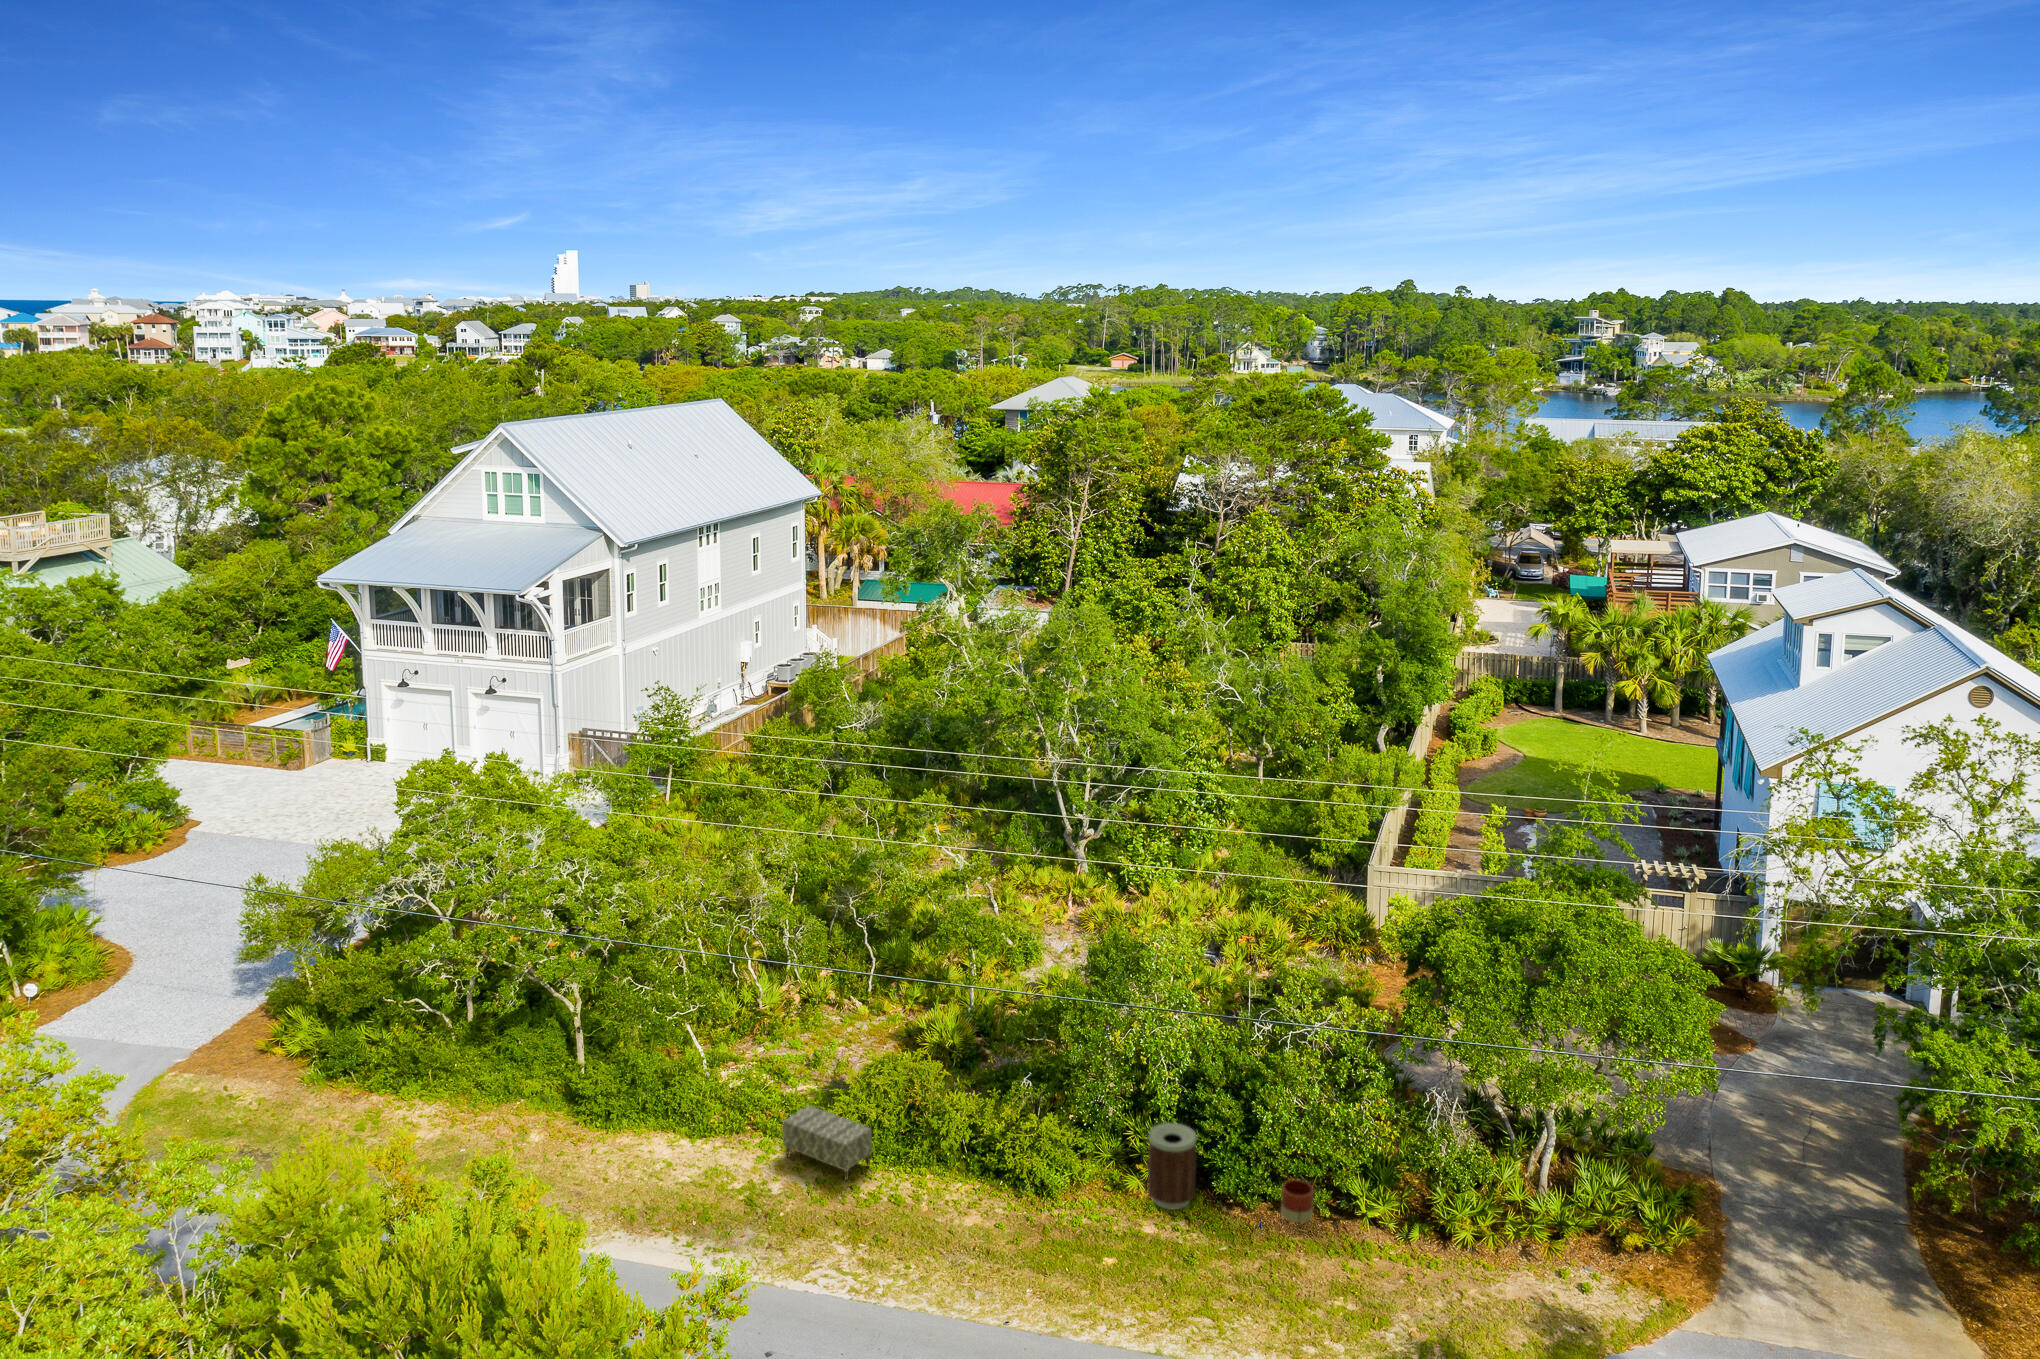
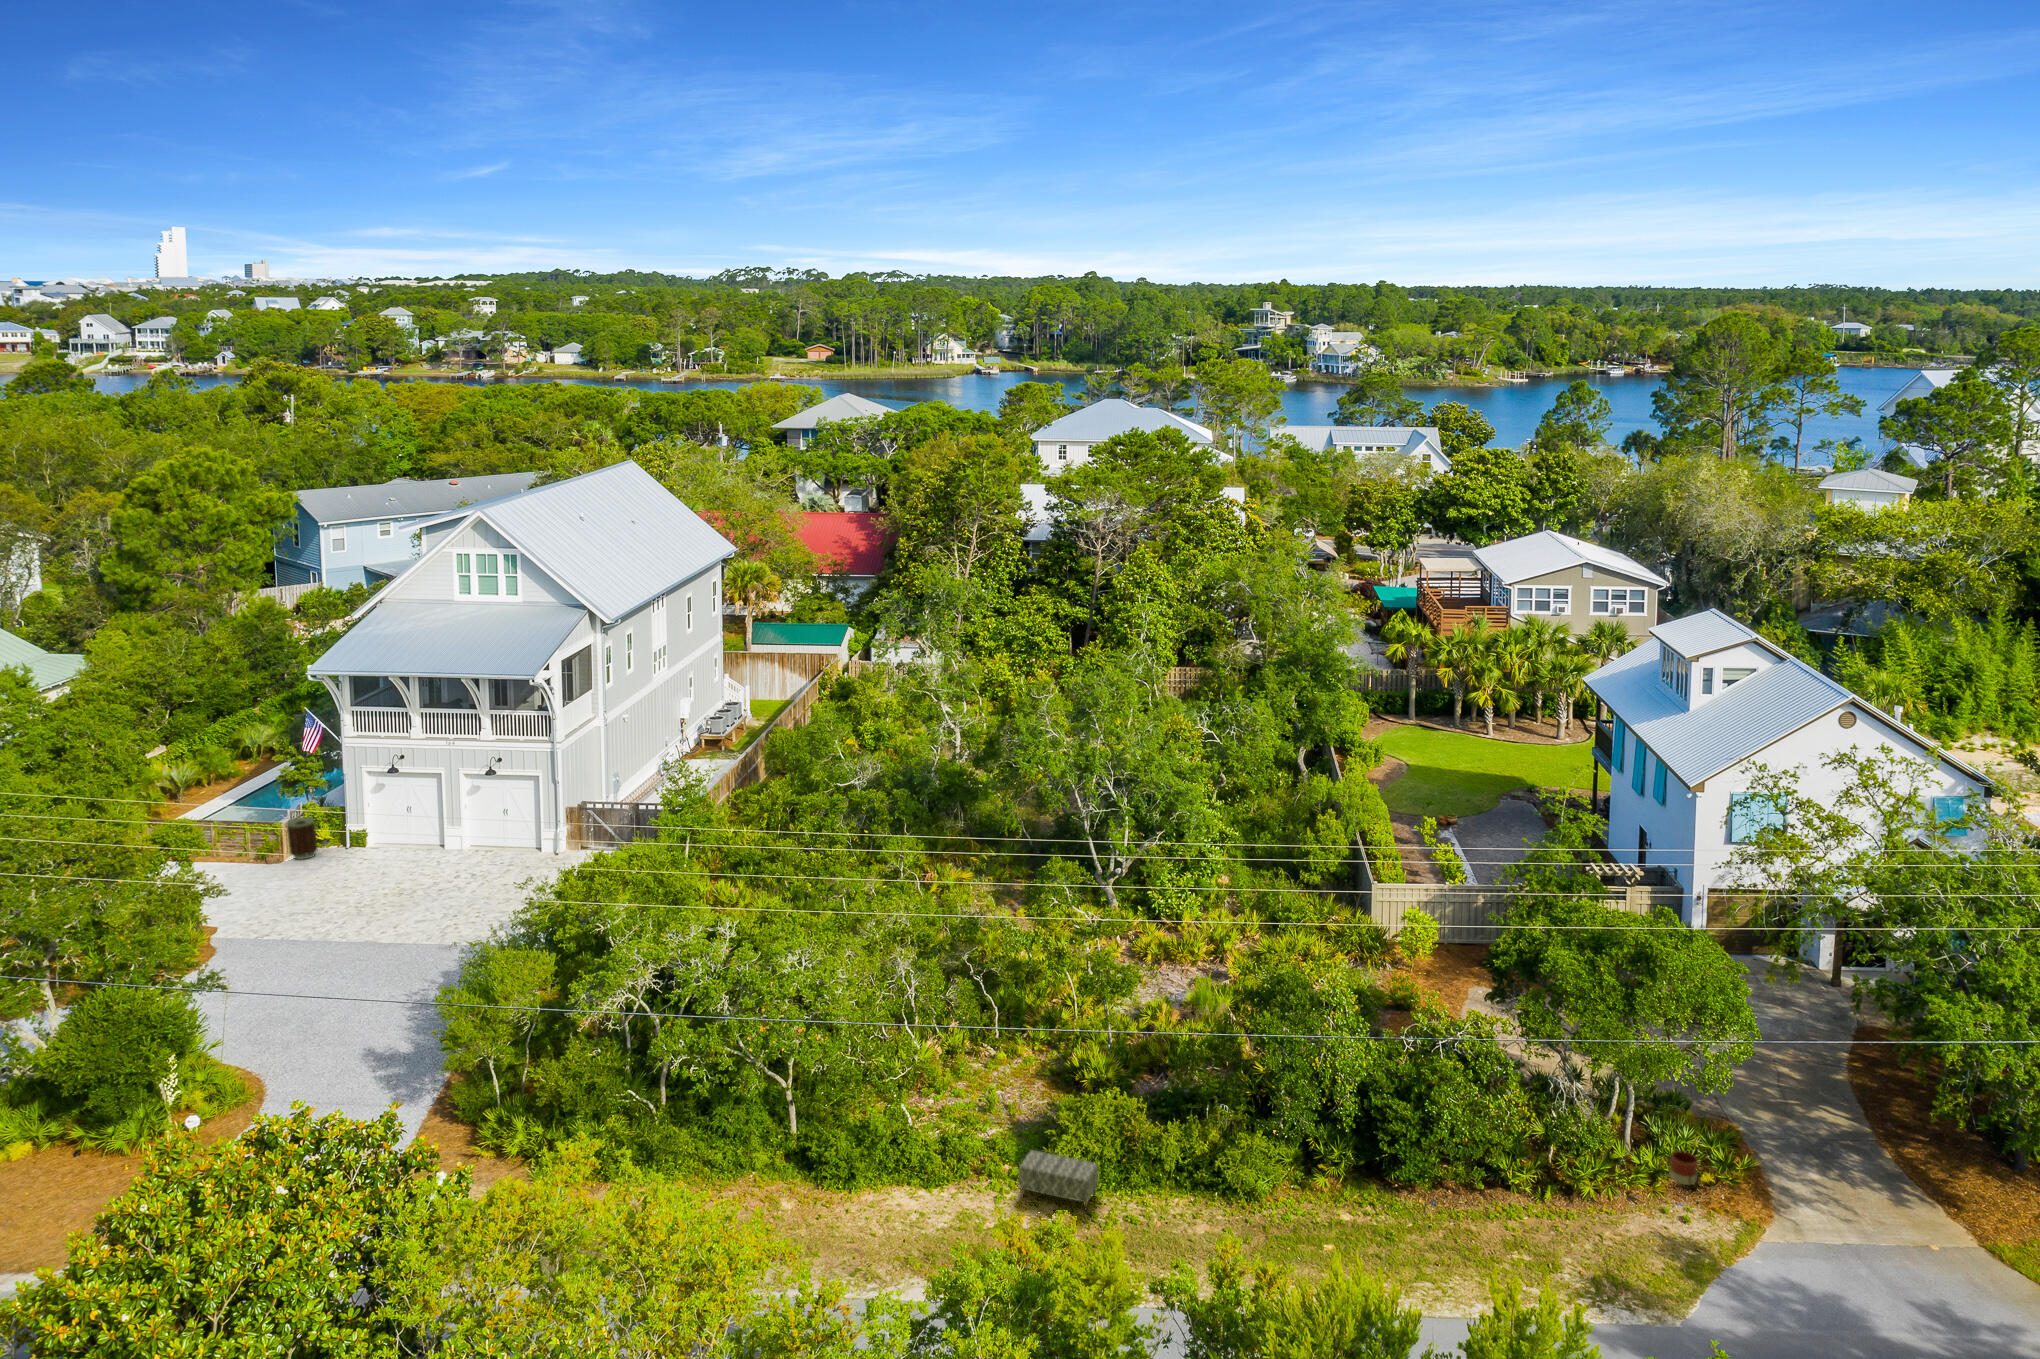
trash can: present [1148,1123,1197,1210] -> present [287,817,318,859]
planter: present [1281,1179,1314,1223] -> present [1668,1151,1698,1185]

